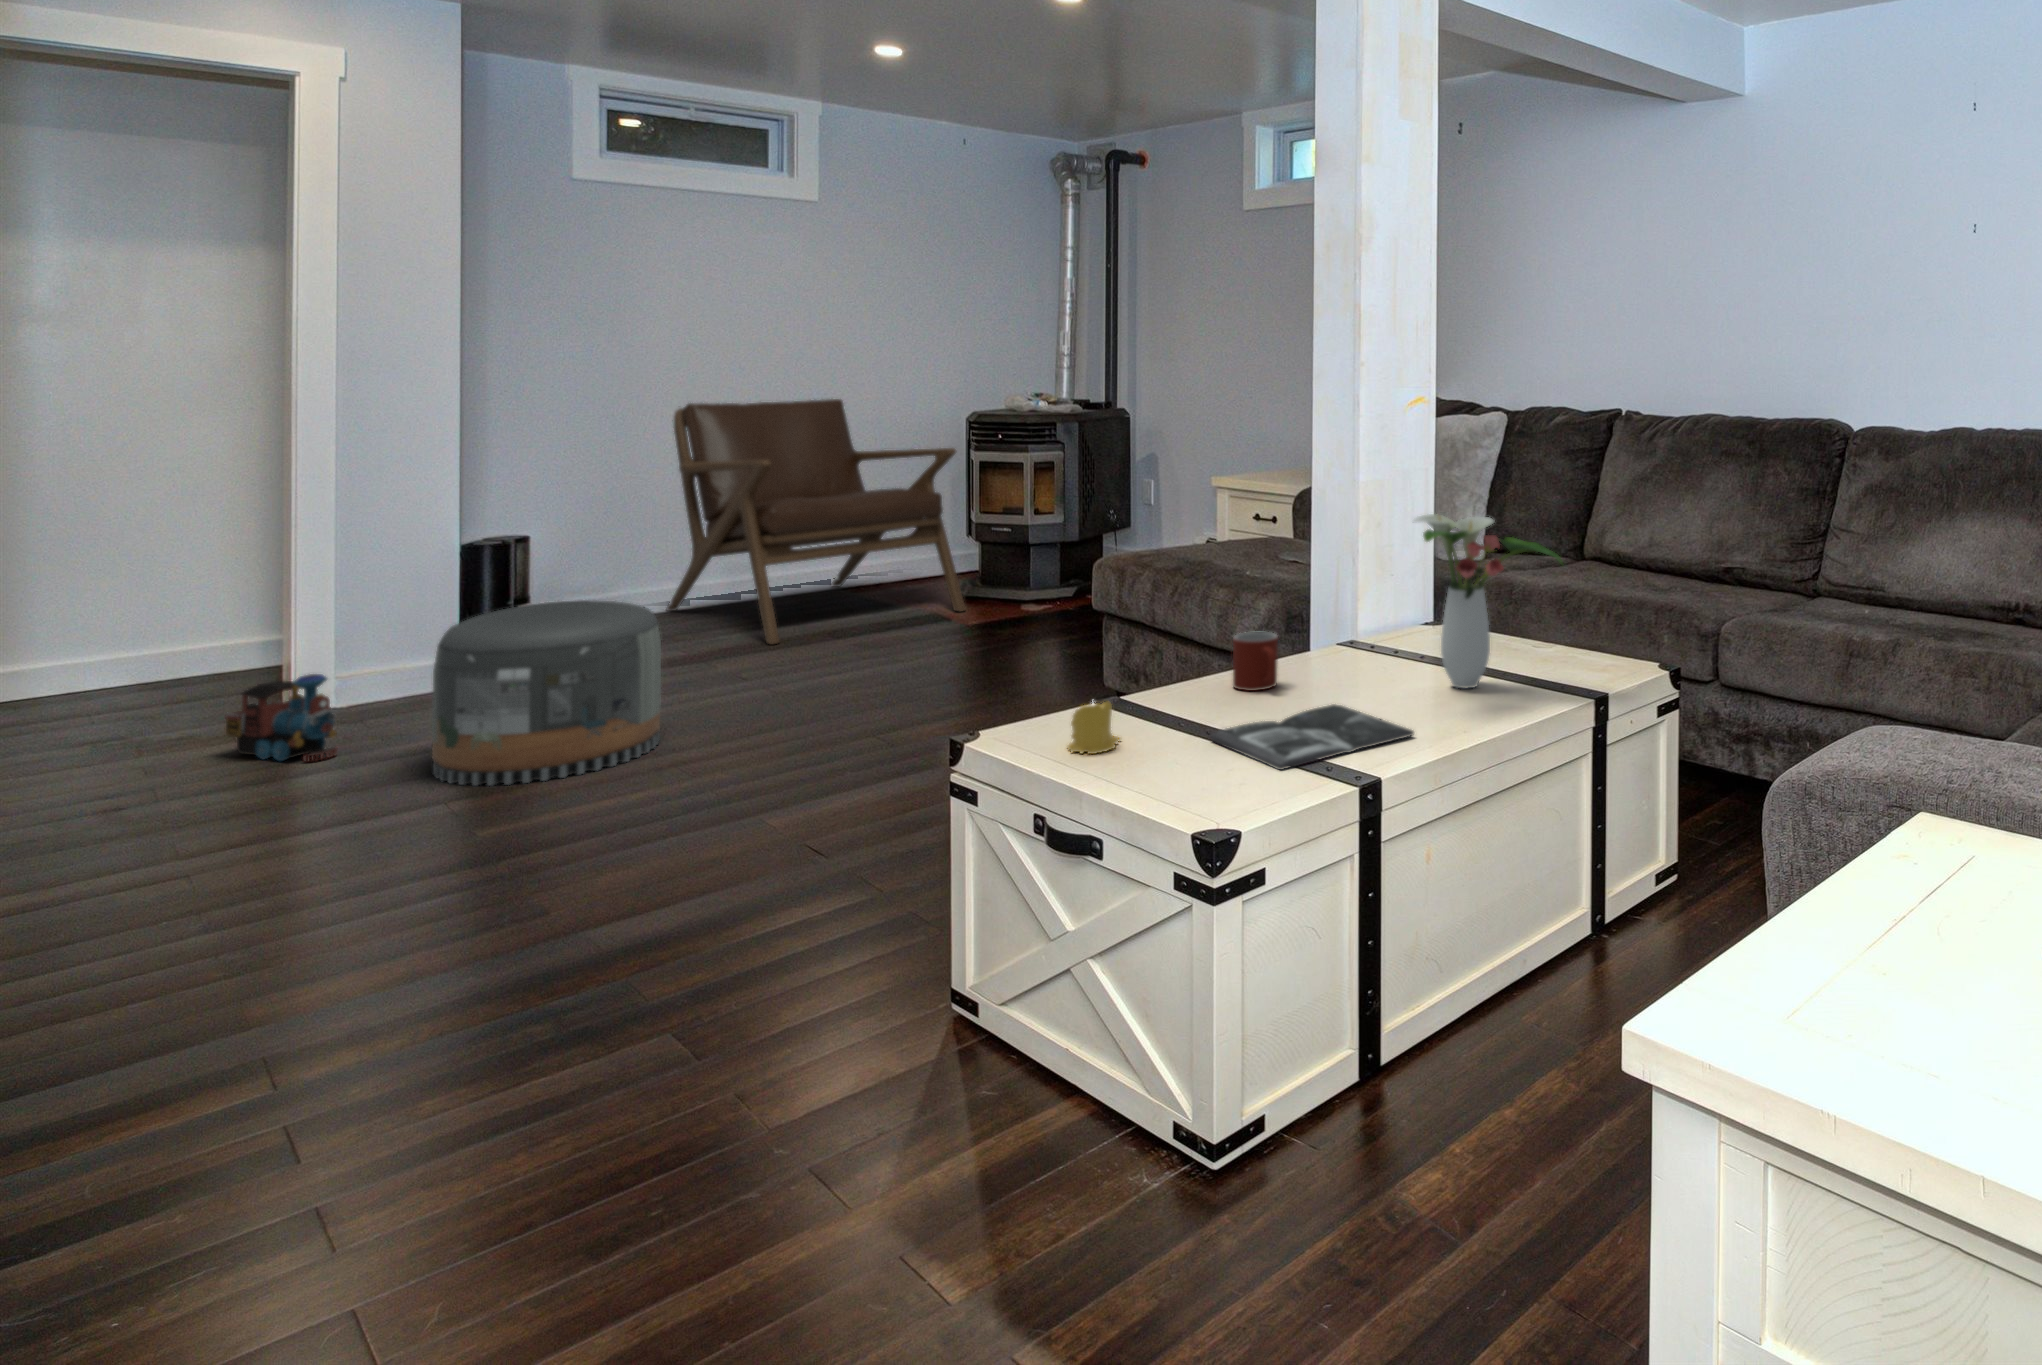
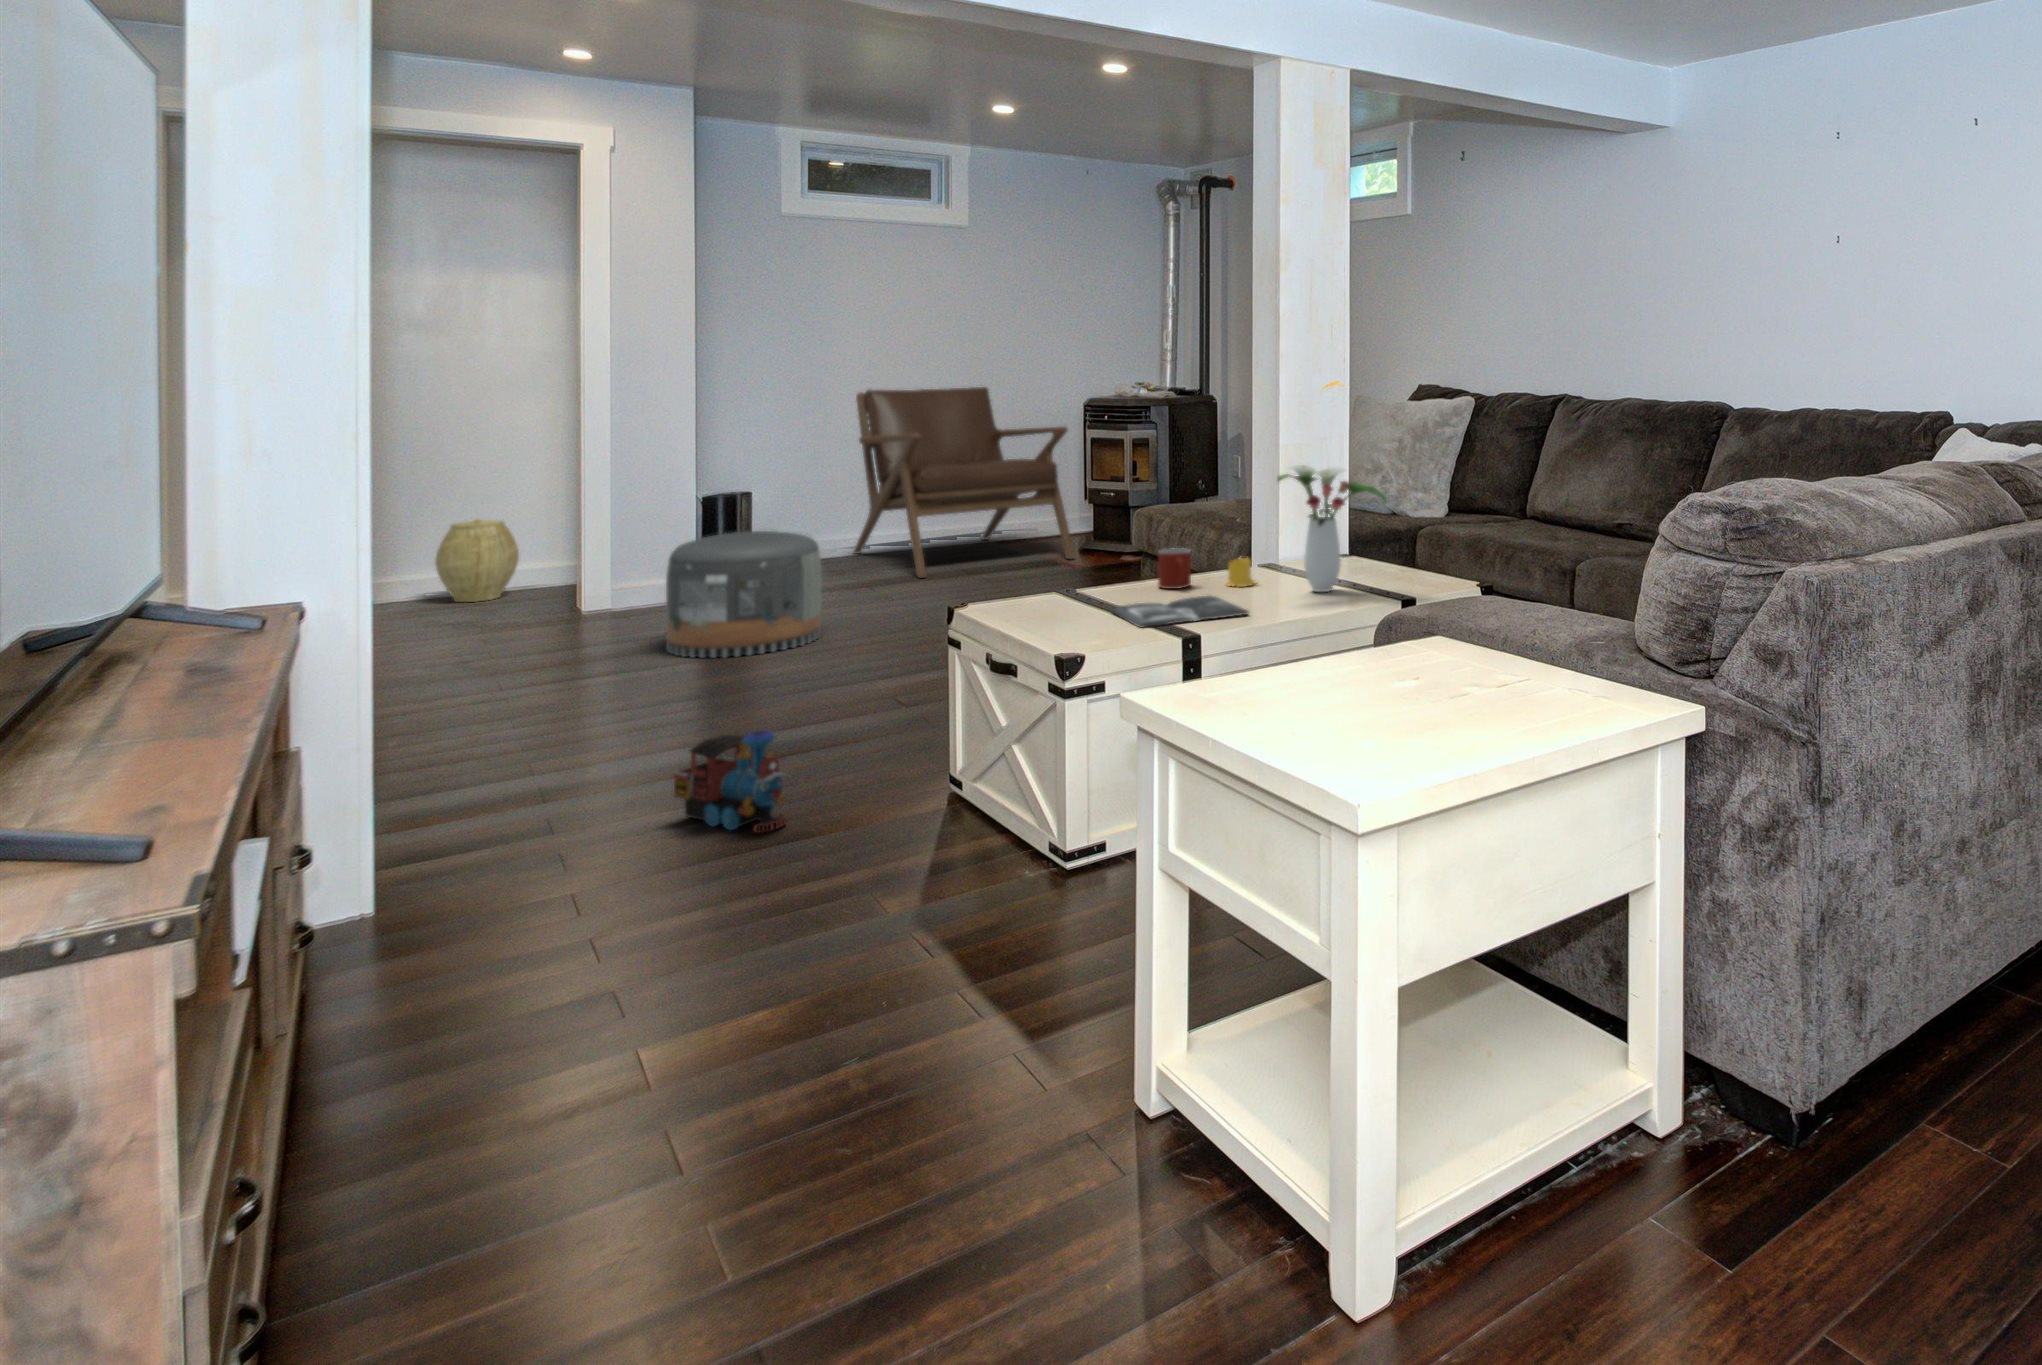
woven basket: none [56,587,189,705] -> present [435,519,519,602]
toy train: present [226,674,337,761] -> present [674,730,786,832]
candle: present [1068,701,1120,754] -> present [1227,558,1255,587]

